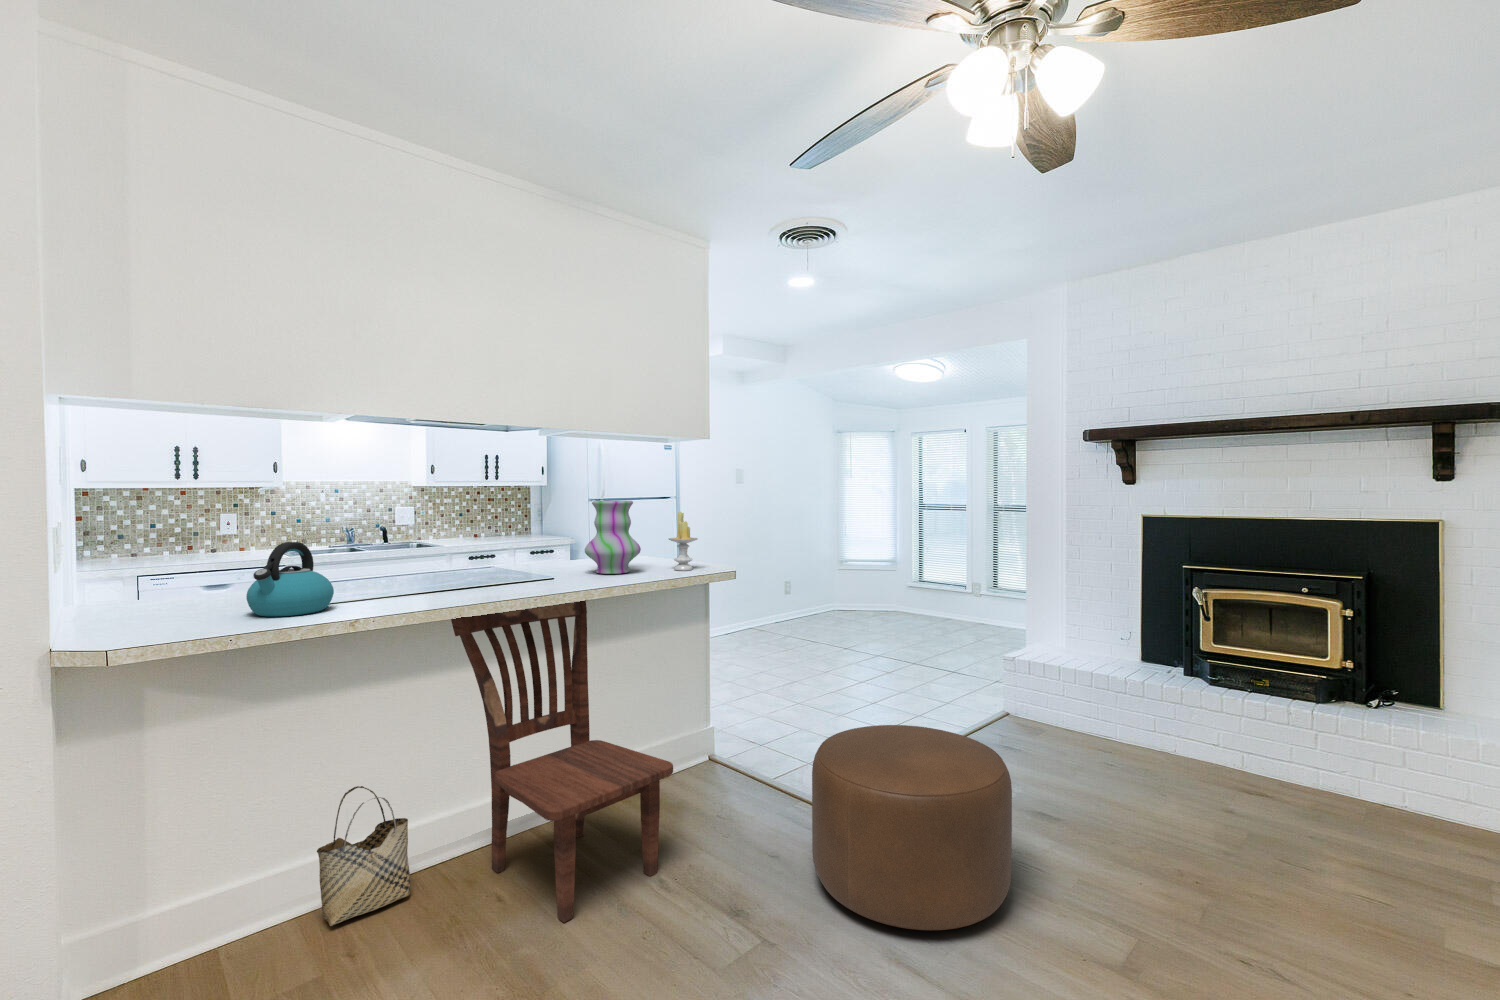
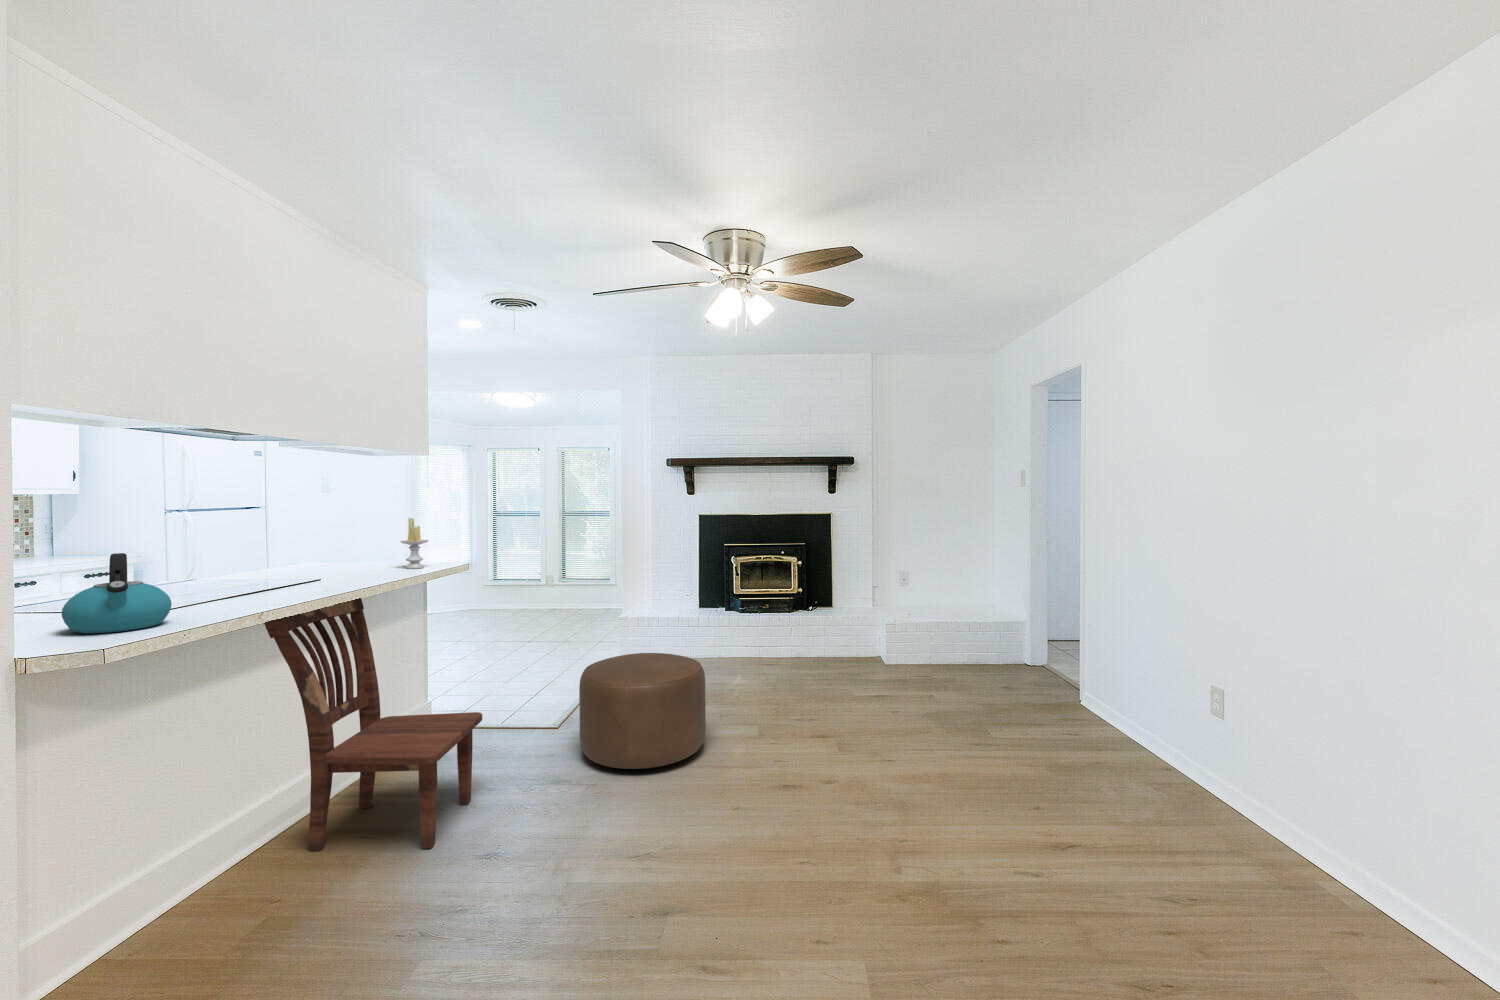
vase: present [585,501,641,574] -> none [324,509,384,576]
woven basket: present [317,786,411,926] -> none [157,799,247,942]

